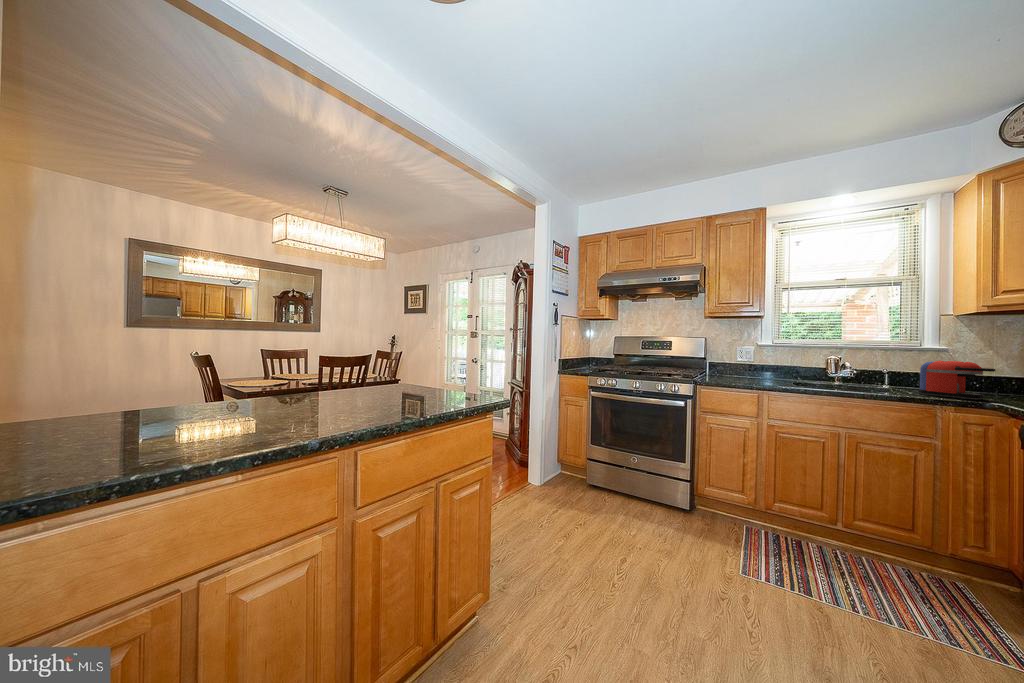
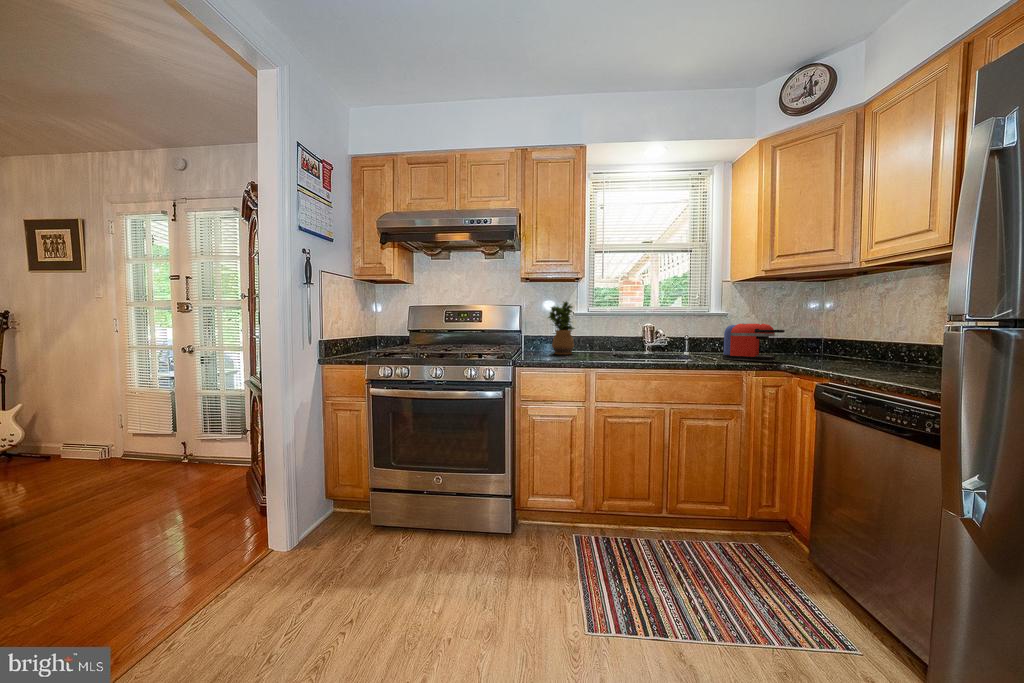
potted plant: none [728,335,756,380] -> present [548,301,575,354]

